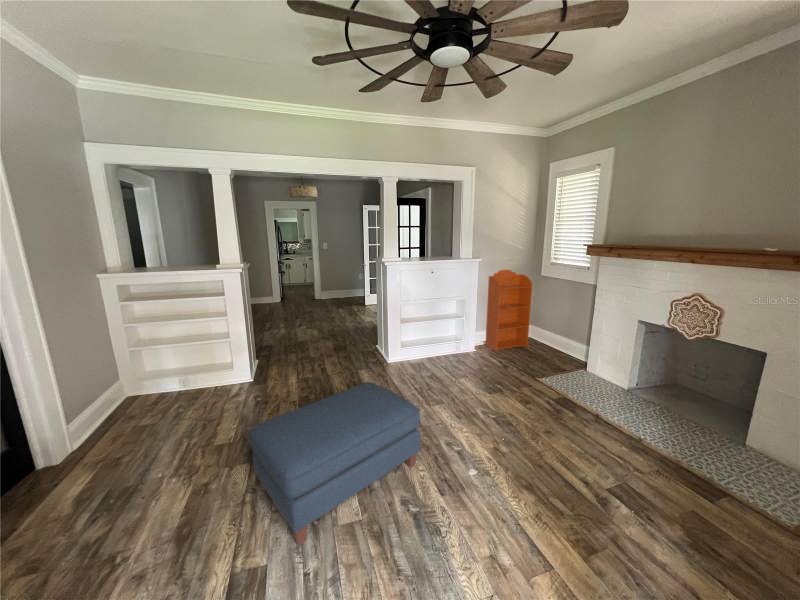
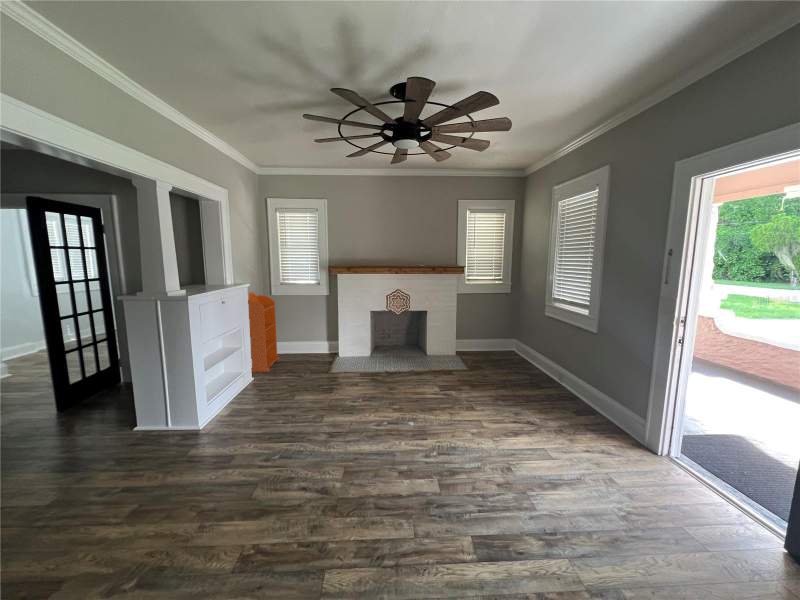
ottoman: present [249,382,421,545] -> none [330,397,464,550]

